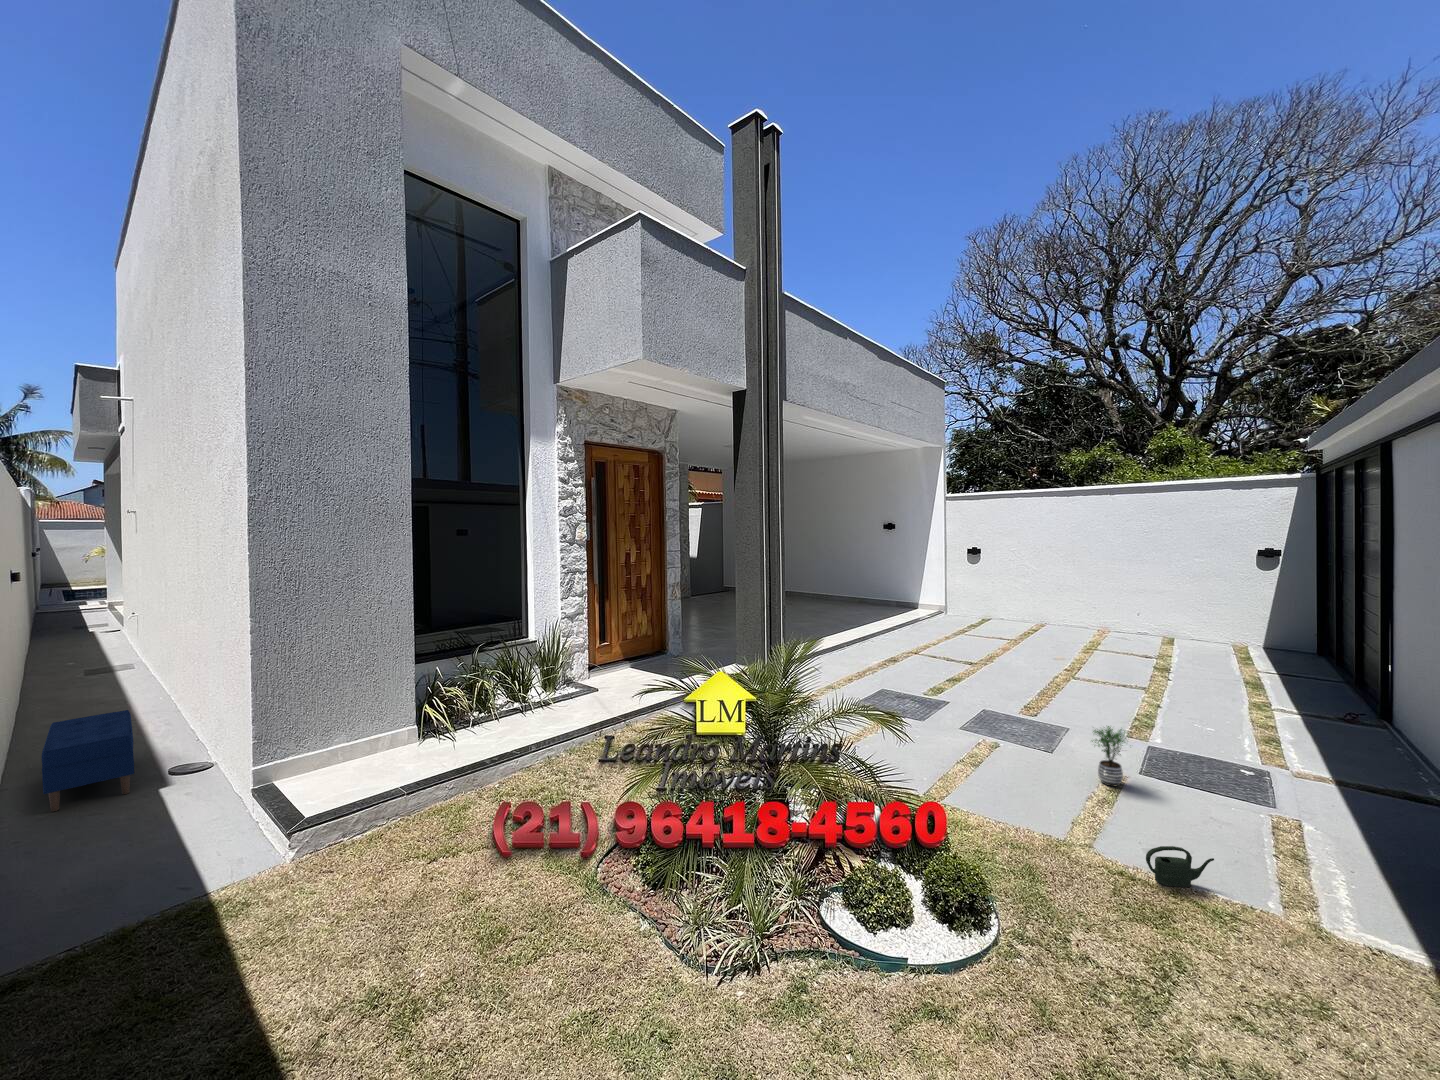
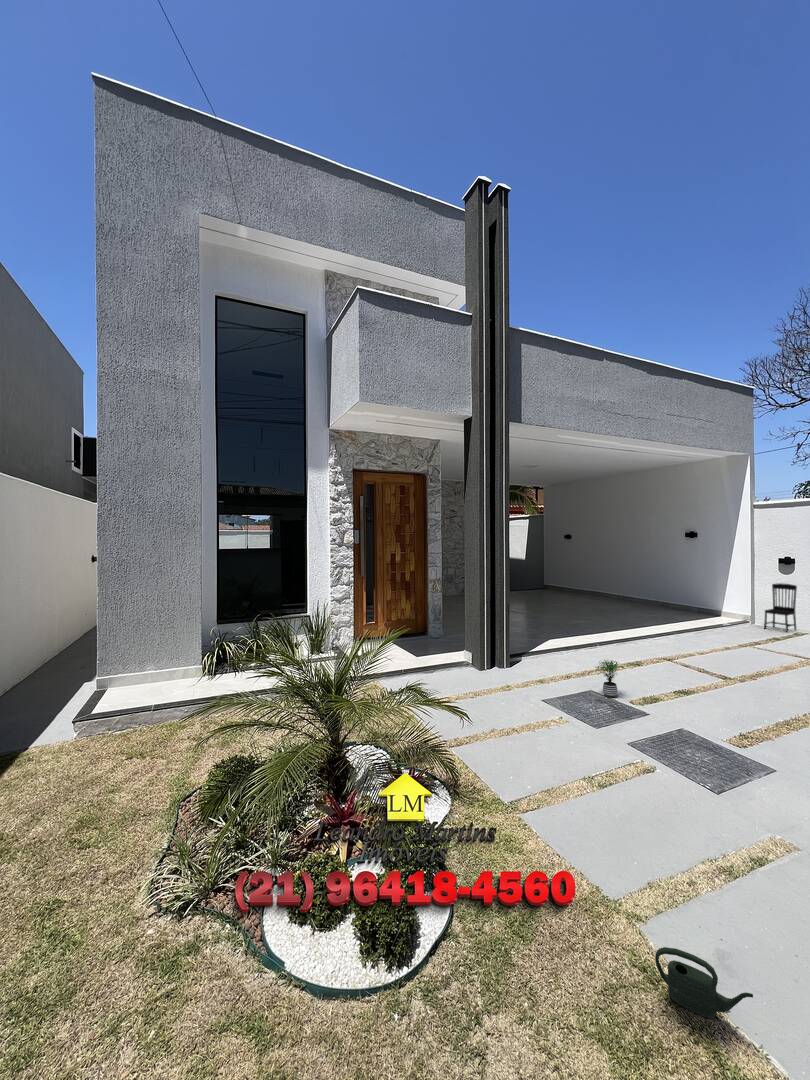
chair: none [961,571,985,617] -> present [764,583,797,632]
bench: present [42,710,134,812] -> none [16,637,82,688]
potted plant: present [1092,726,1129,787] -> present [596,660,618,698]

